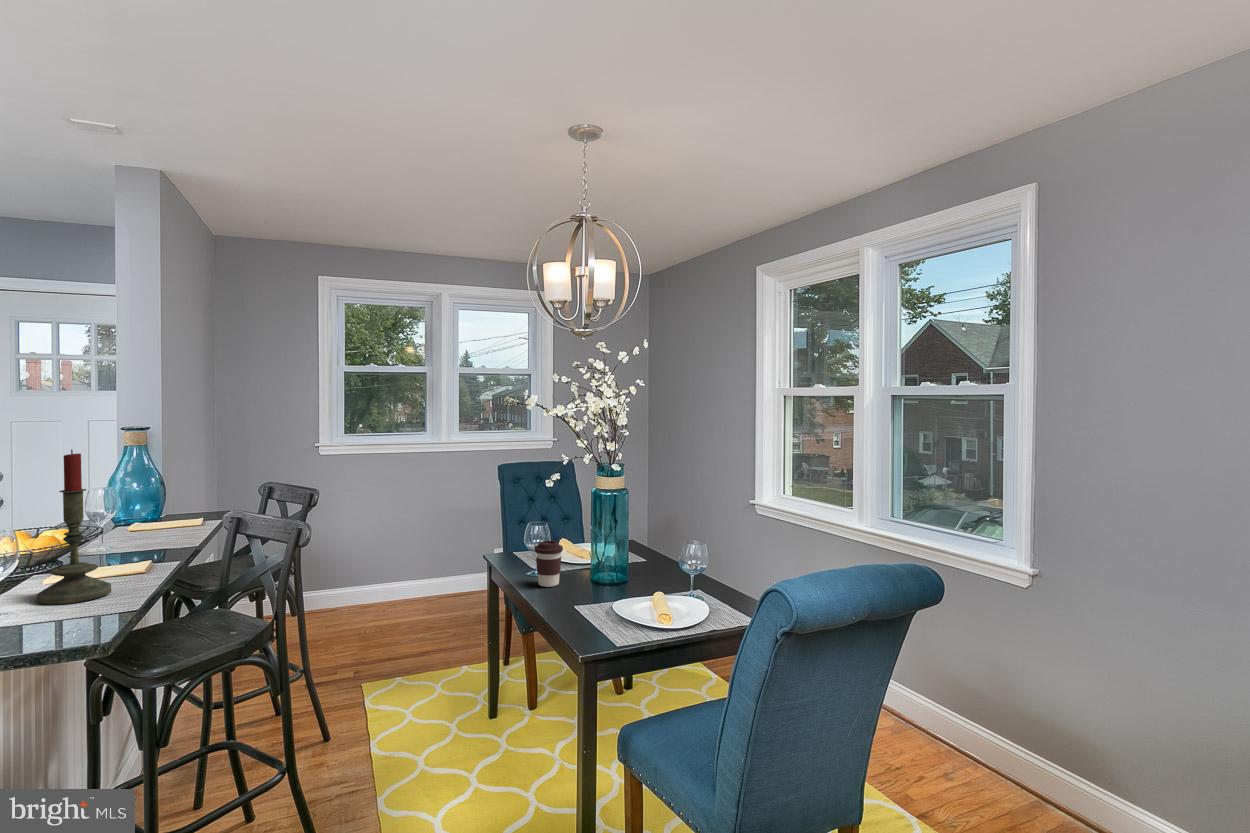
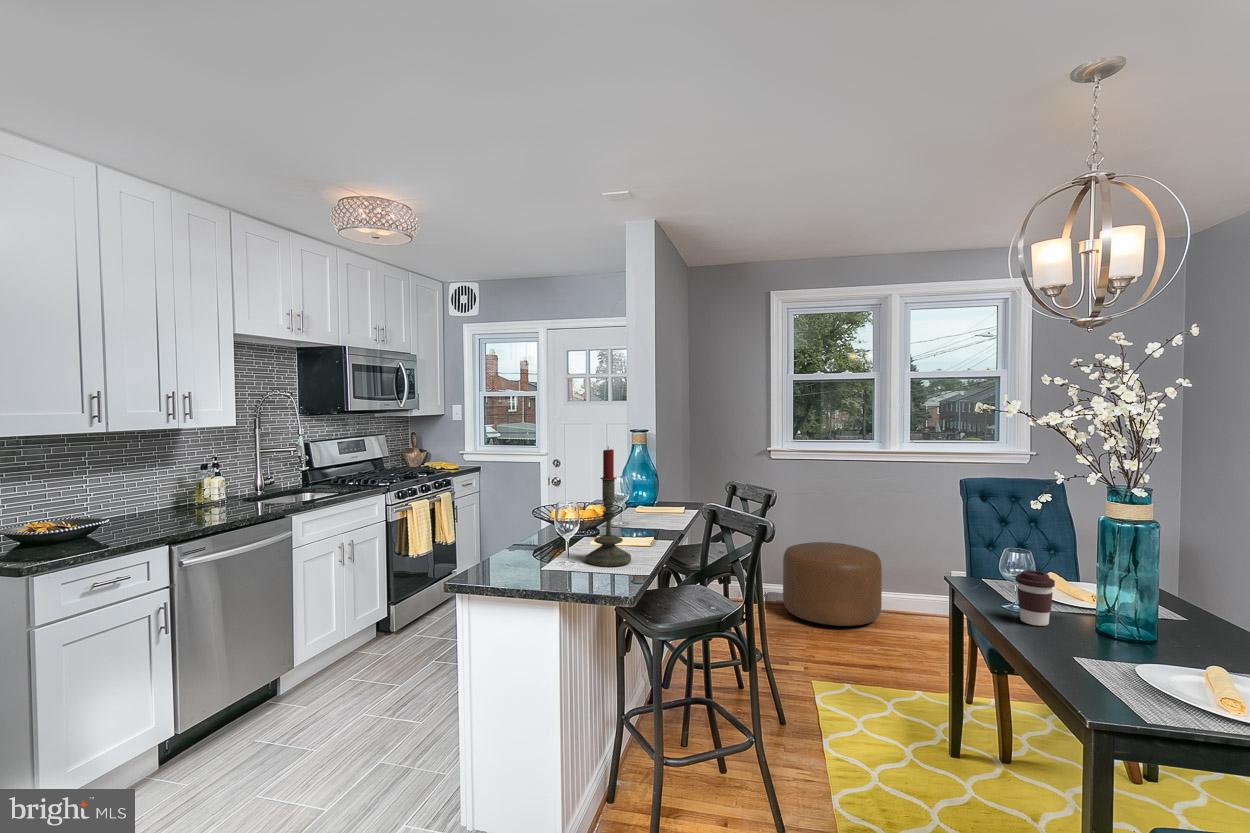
ottoman: none [336,542,439,628] -> present [783,542,882,626]

